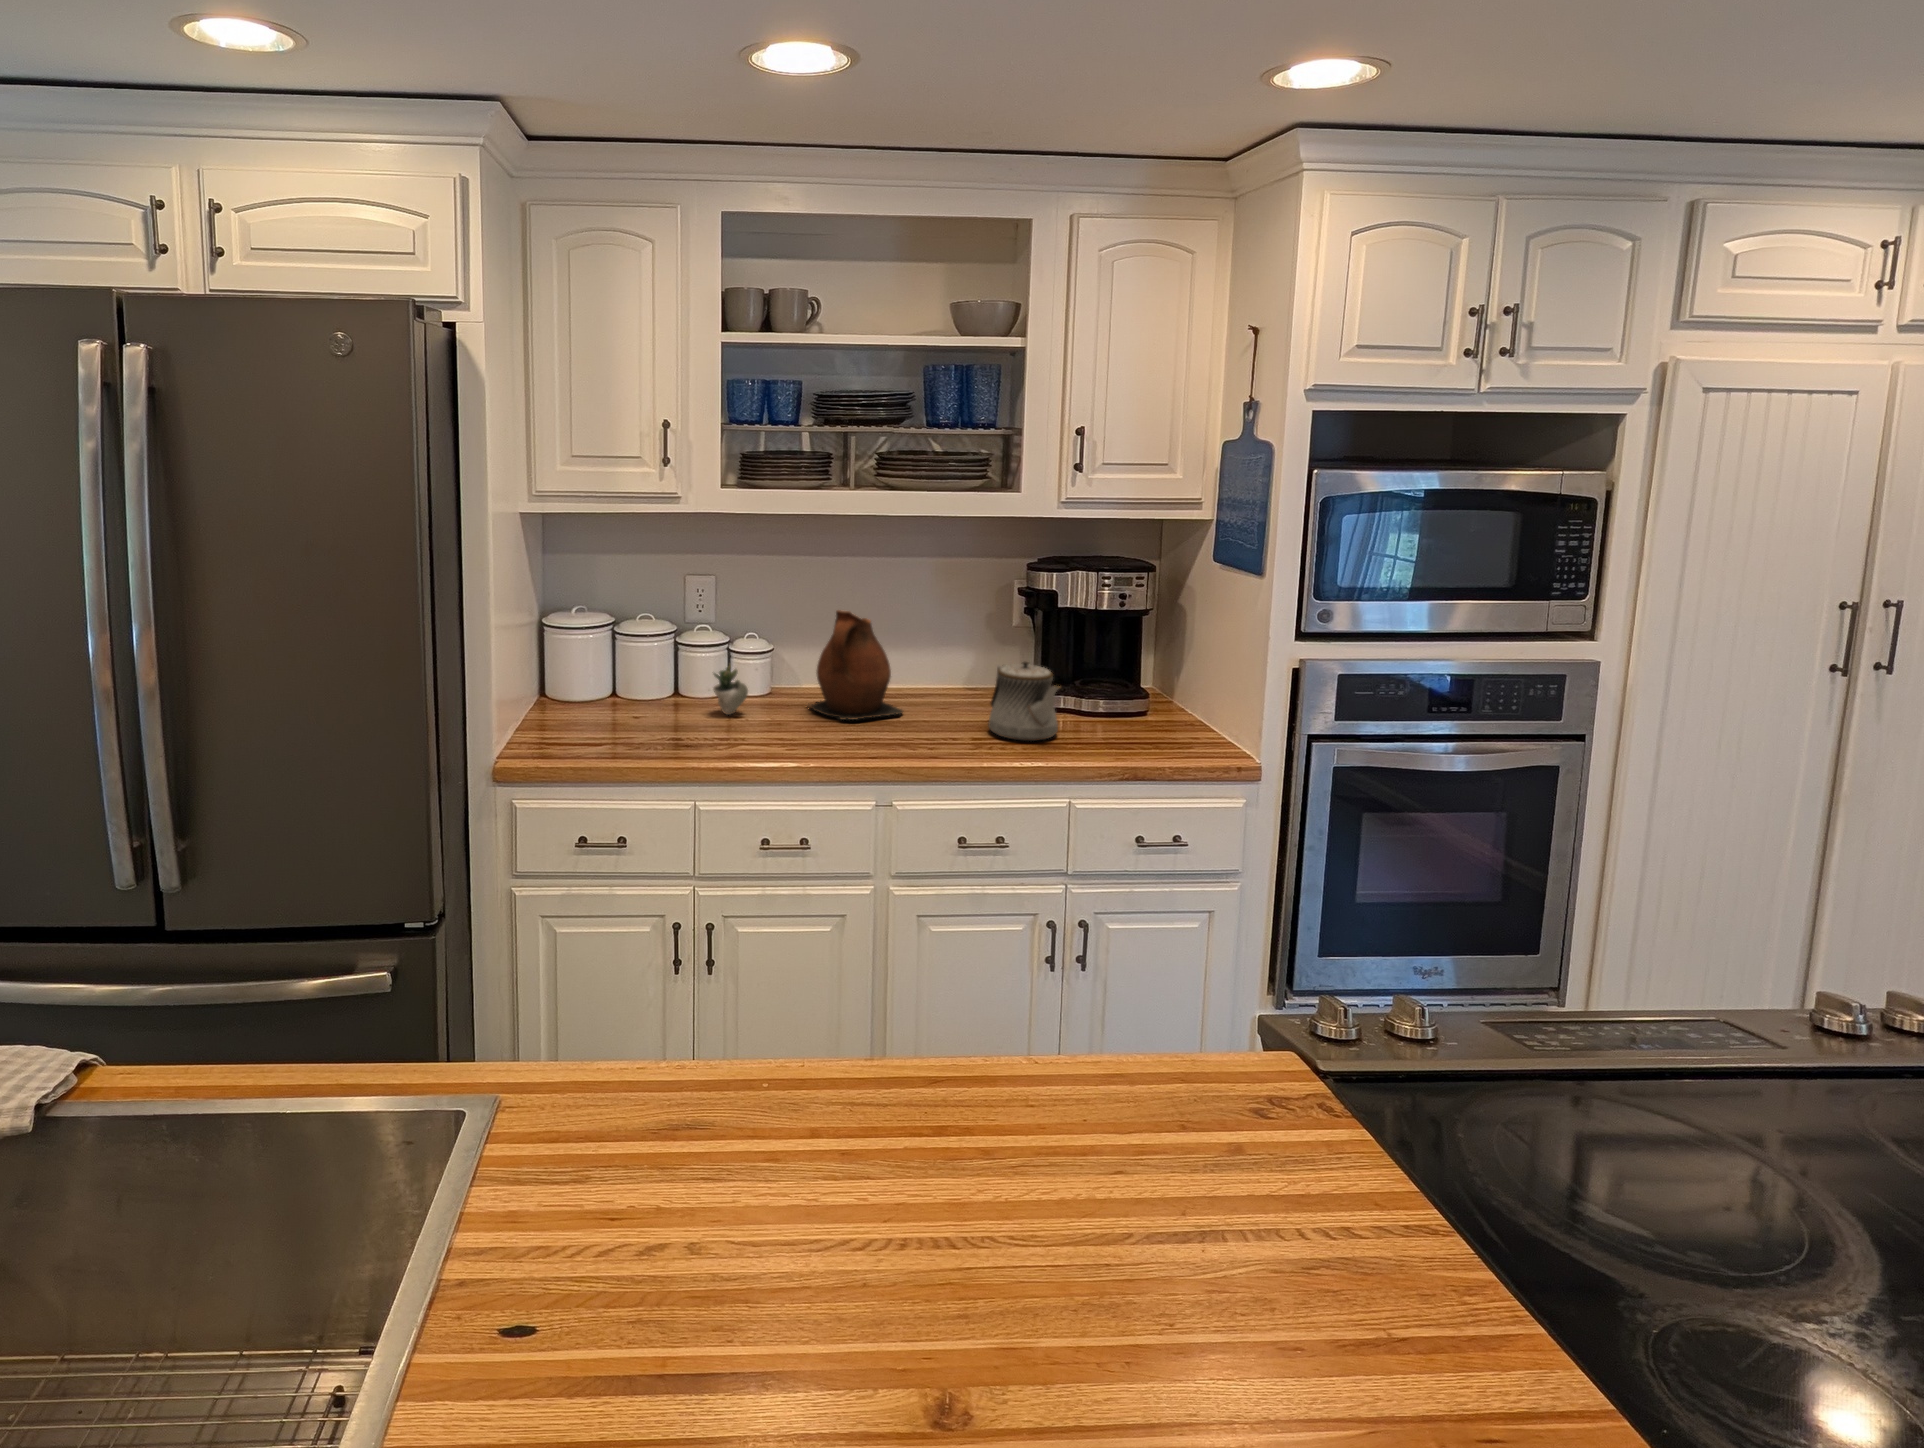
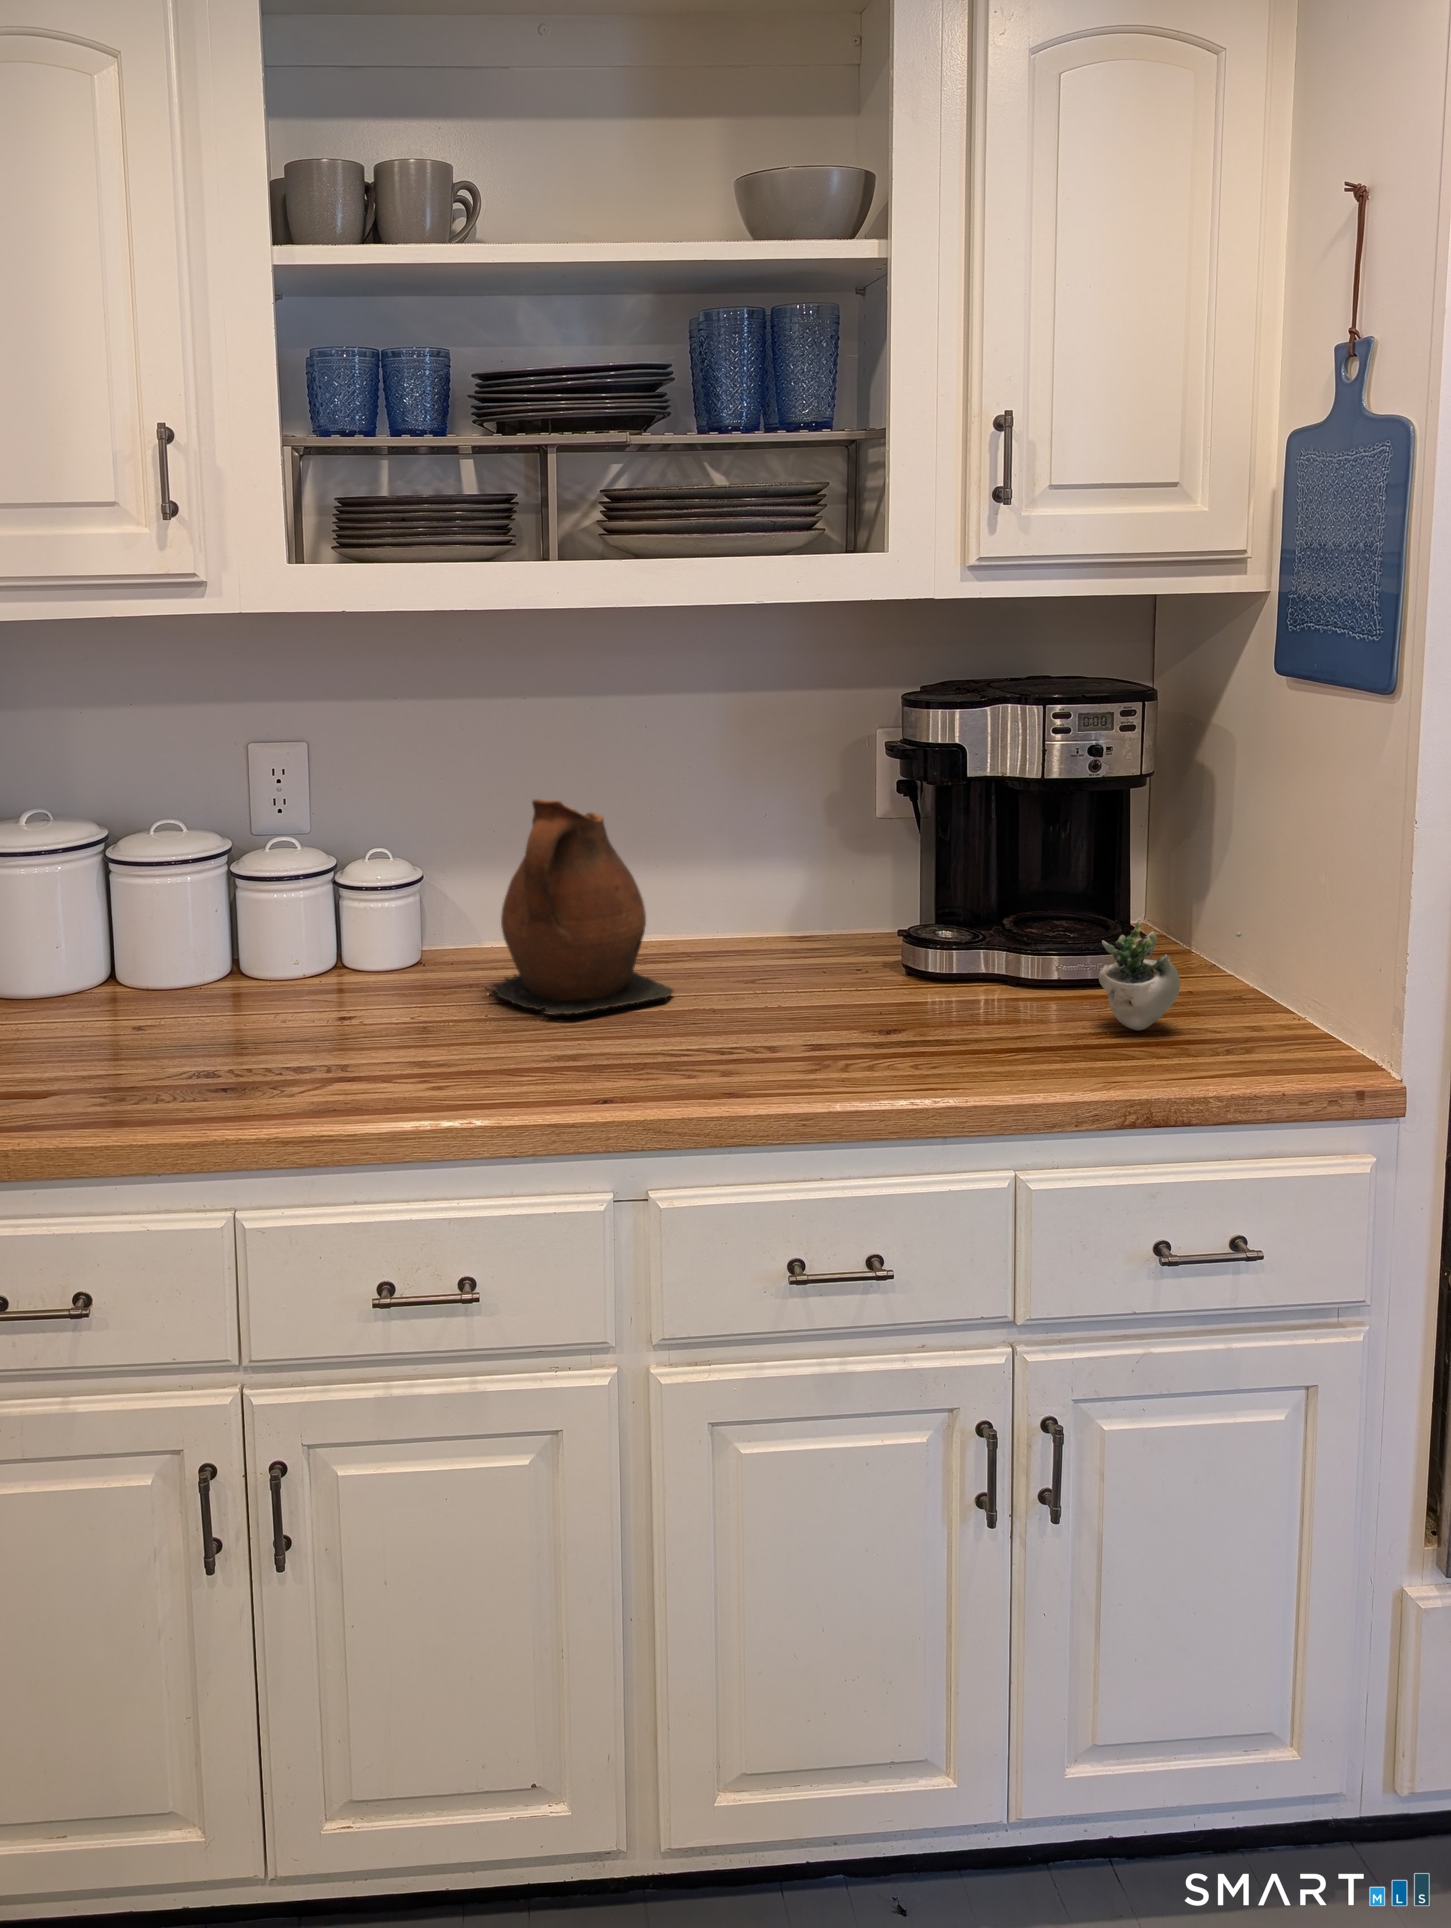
teapot: present [988,662,1060,741] -> none [839,887,985,1045]
succulent plant: present [713,665,748,715] -> present [1099,921,1242,1030]

